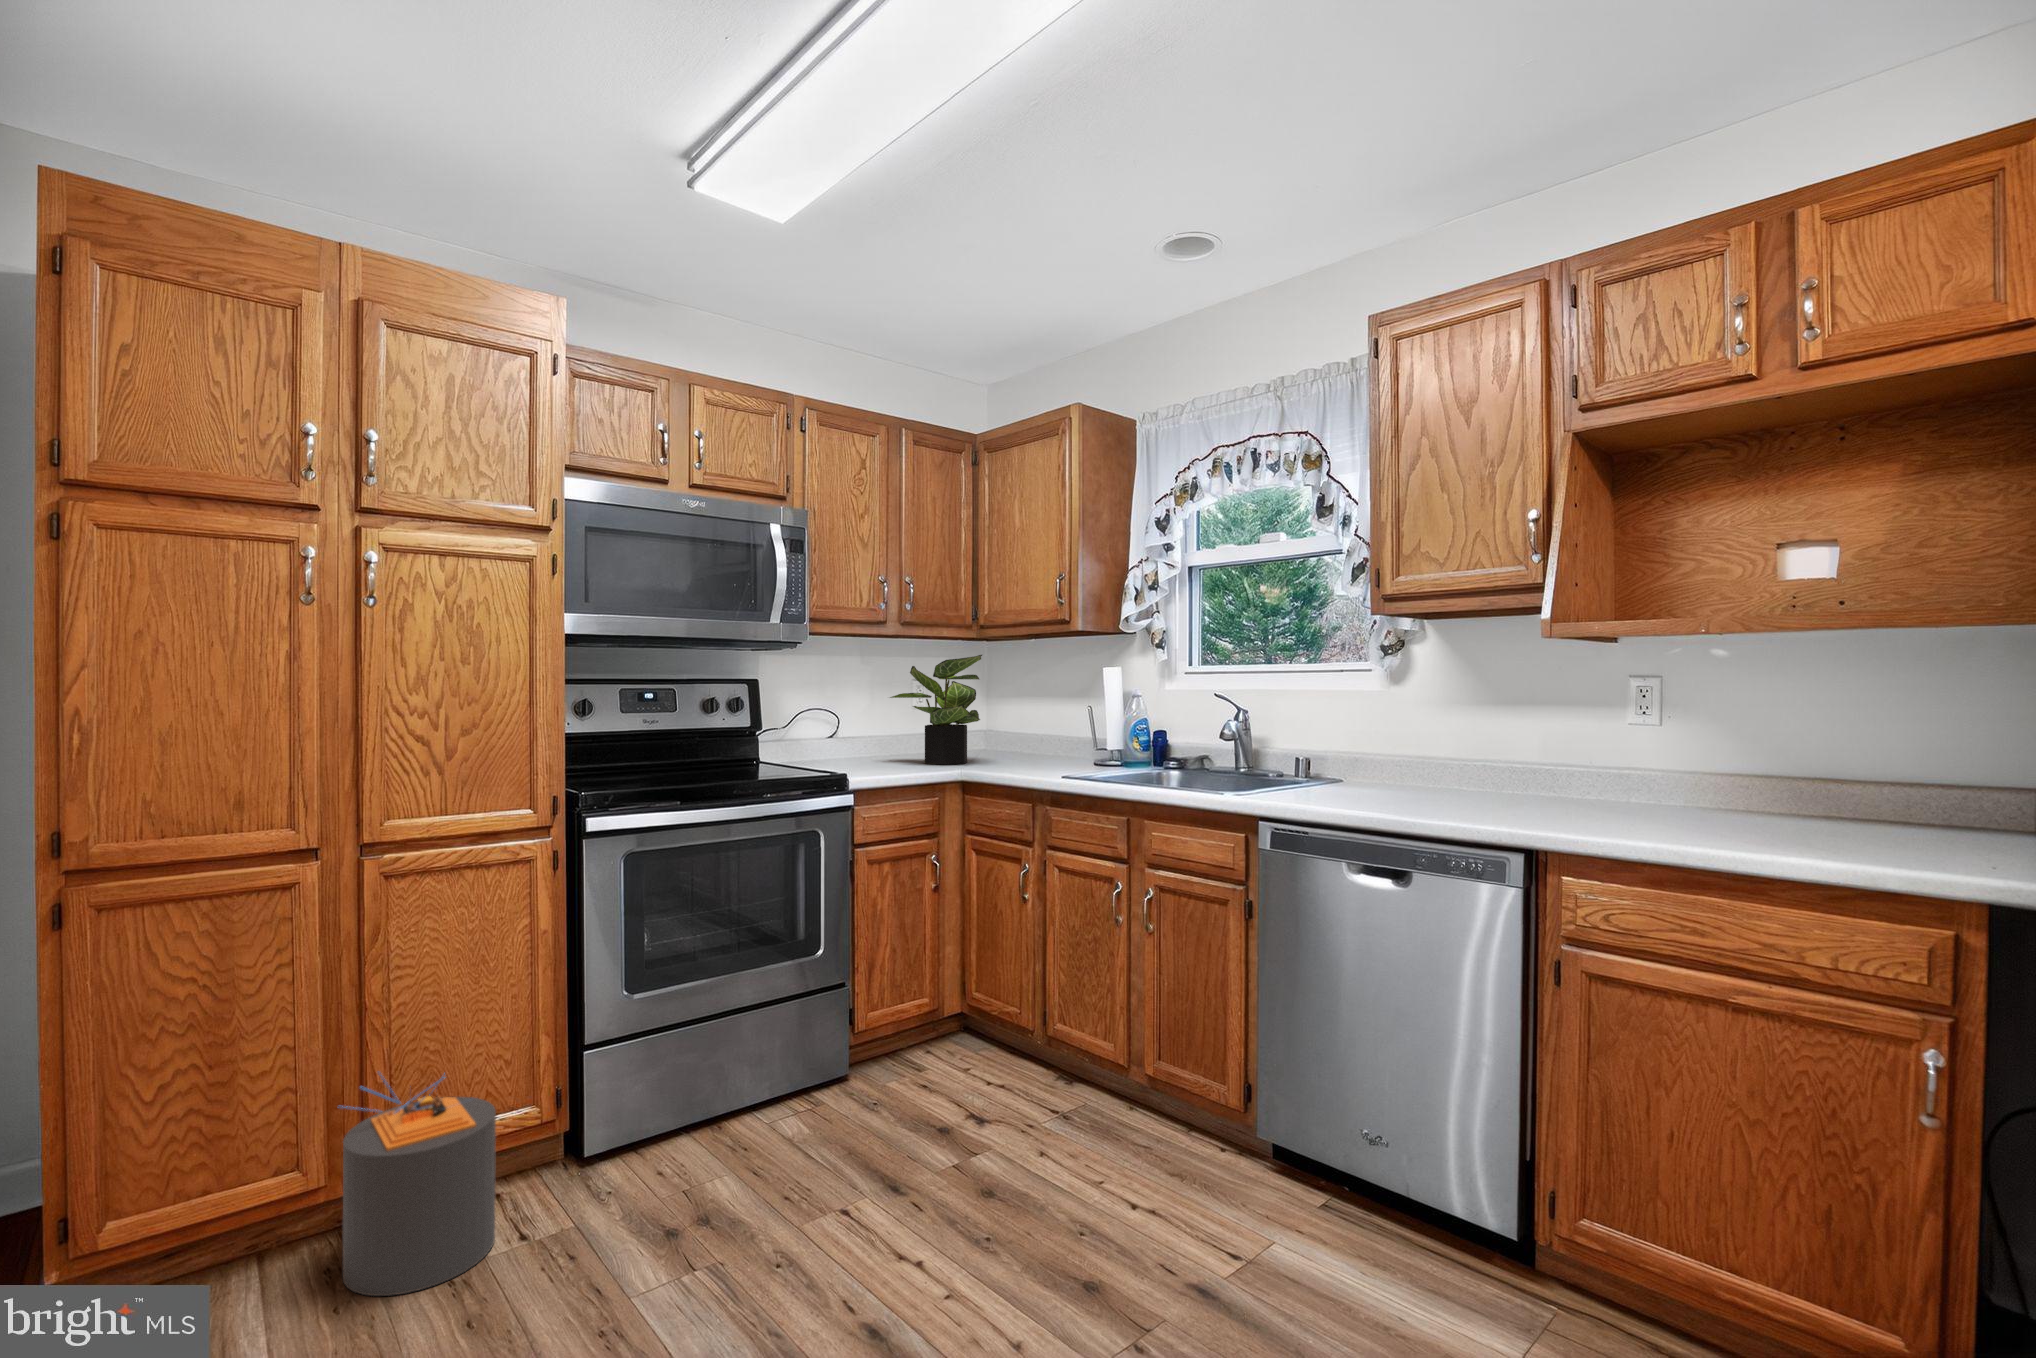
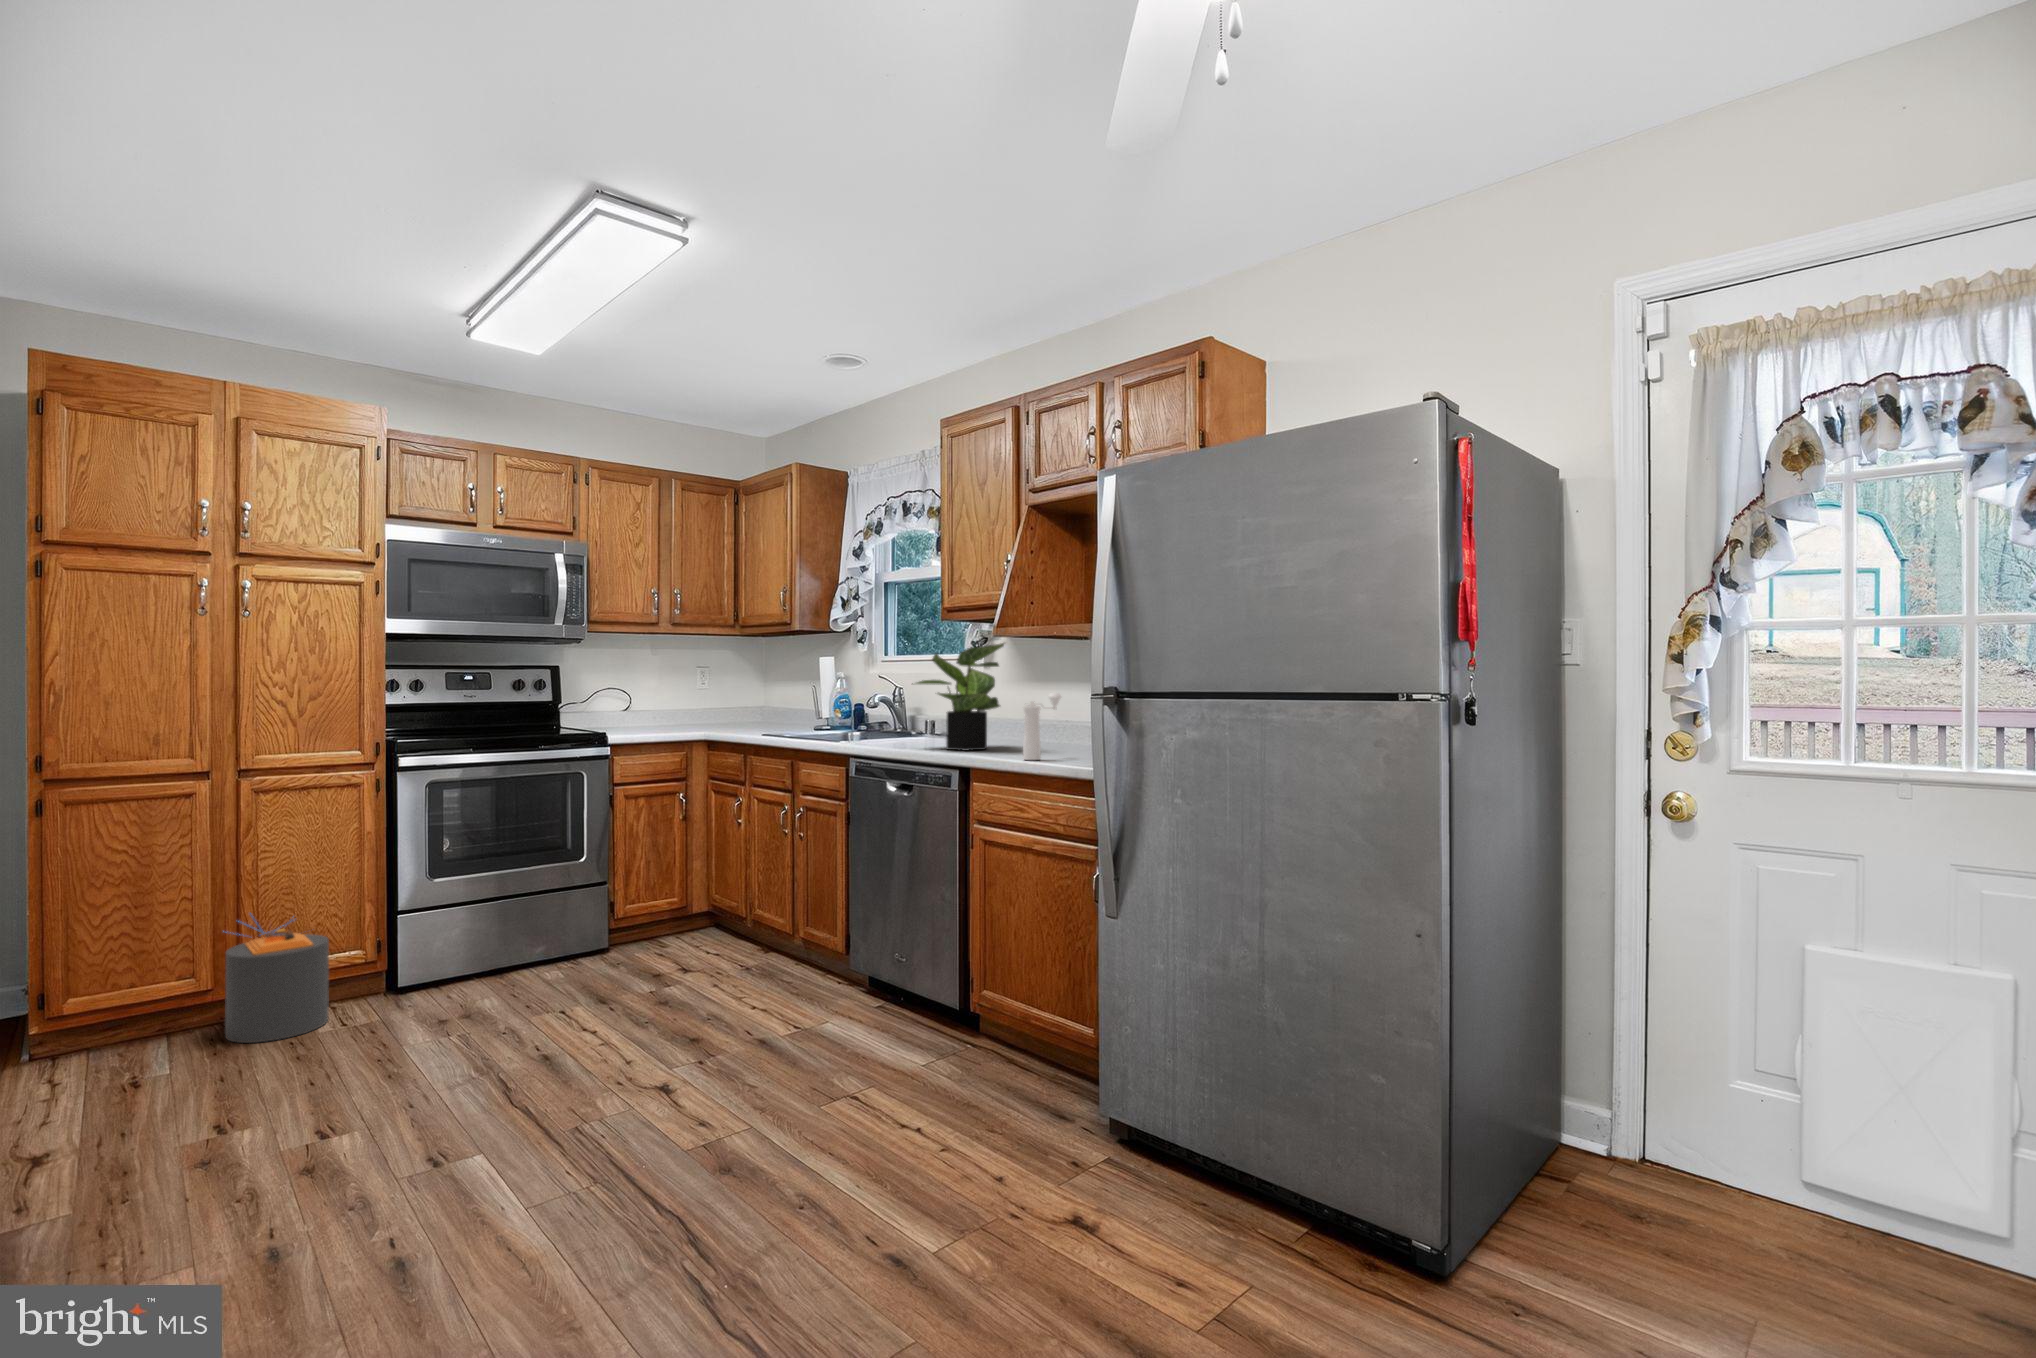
potted plant: present [890,655,982,765] -> present [917,643,1004,750]
pepper mill: none [1642,720,1689,836] -> present [1023,693,1061,760]

